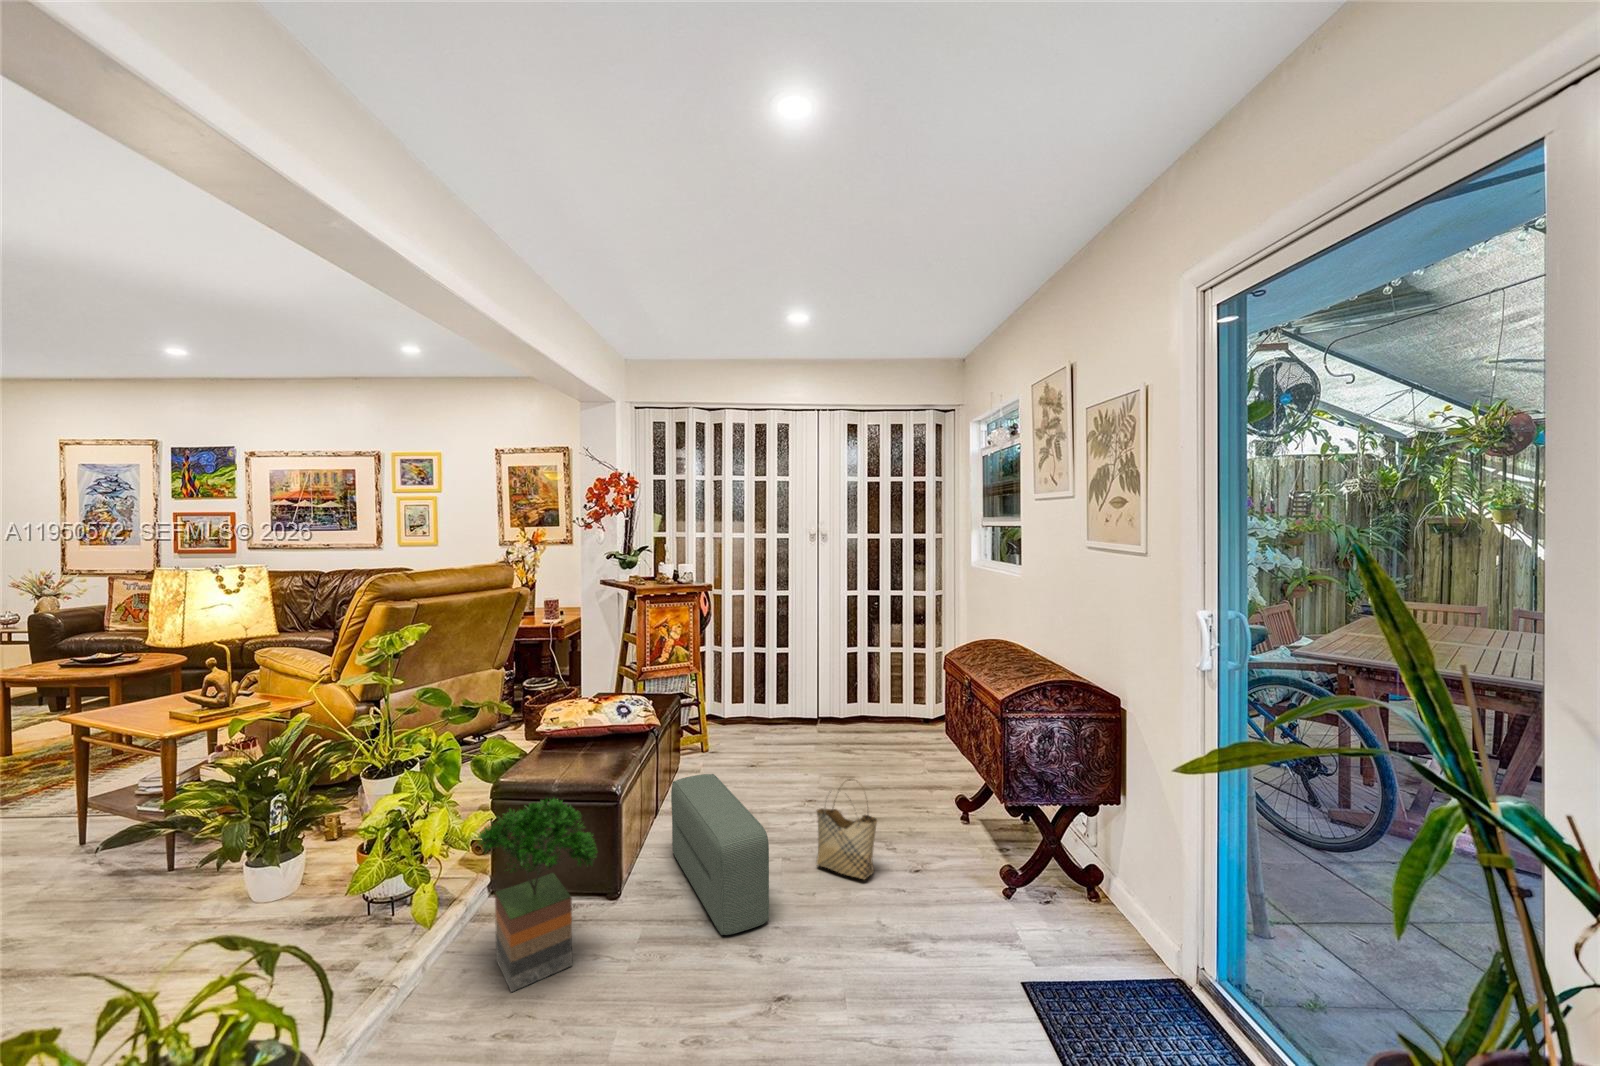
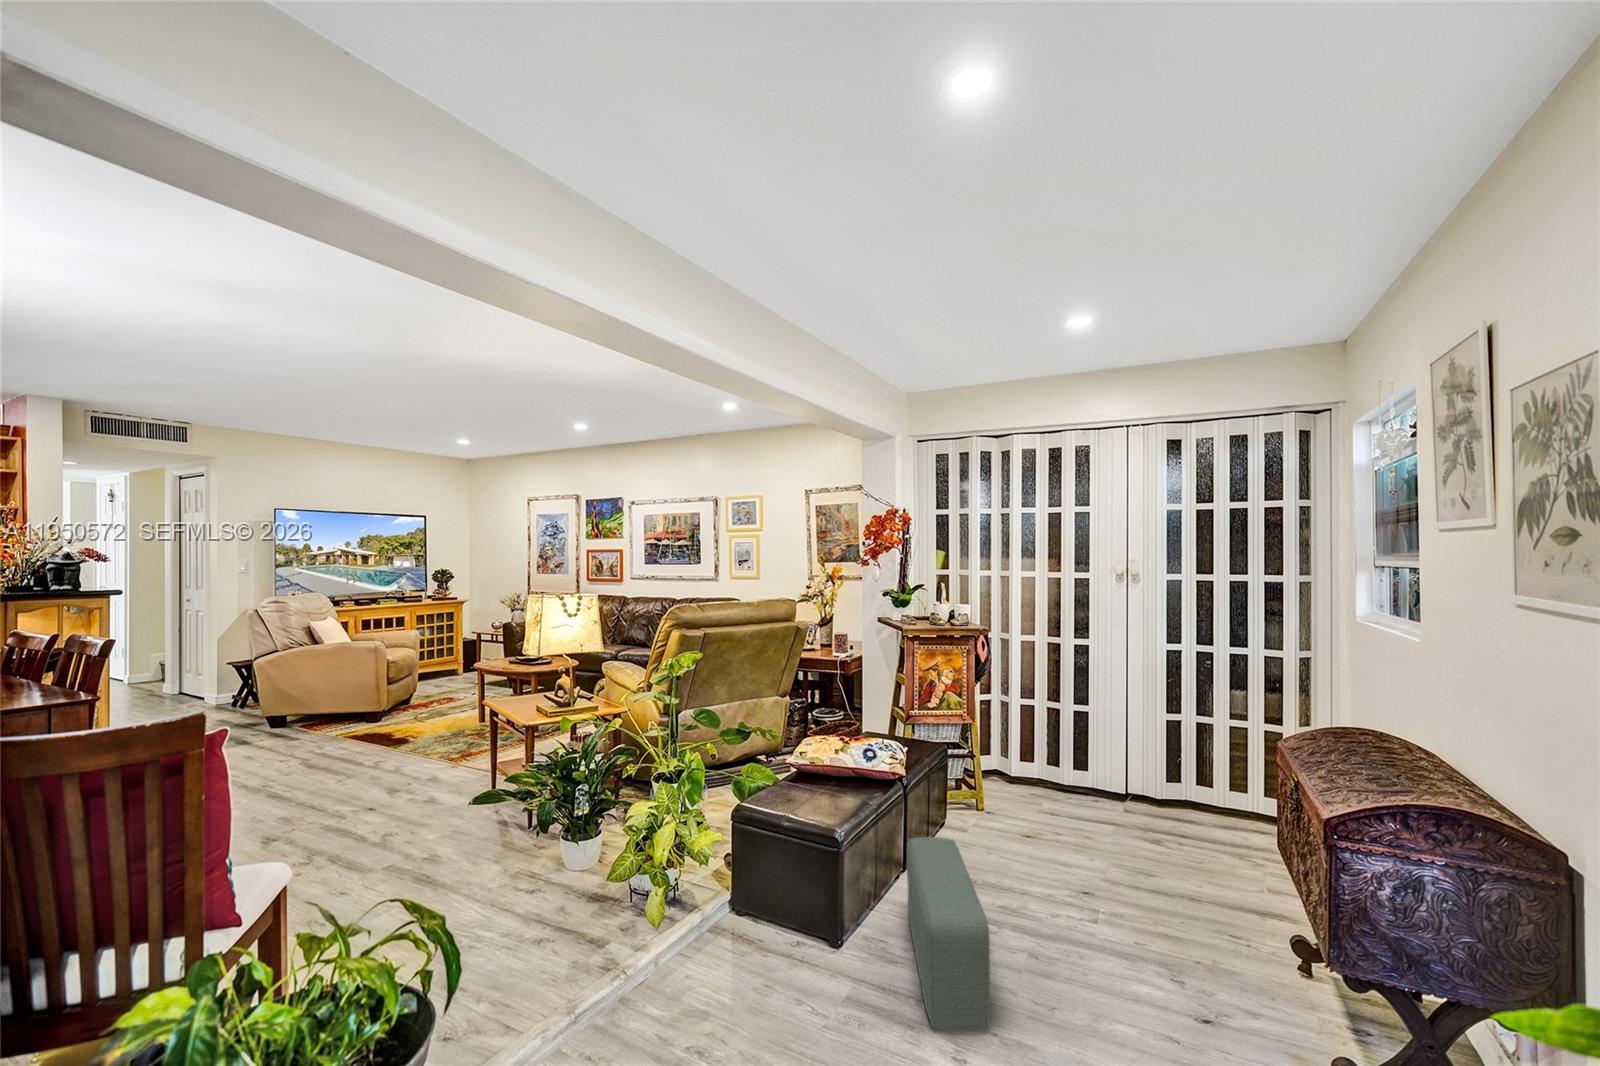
woven basket: present [817,779,877,879] -> none [1069,884,1150,1020]
potted tree: present [478,798,597,992] -> none [701,827,805,1010]

